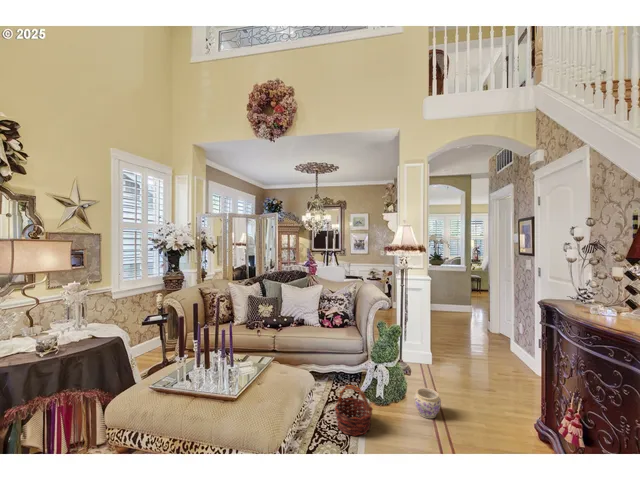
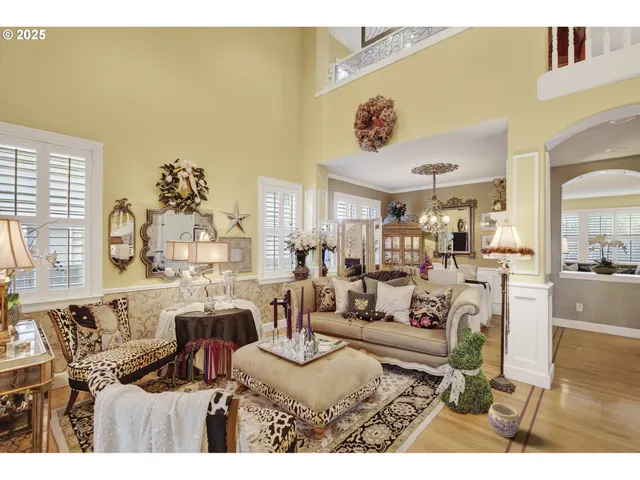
basket: present [335,385,373,436] -> none [397,380,434,428]

